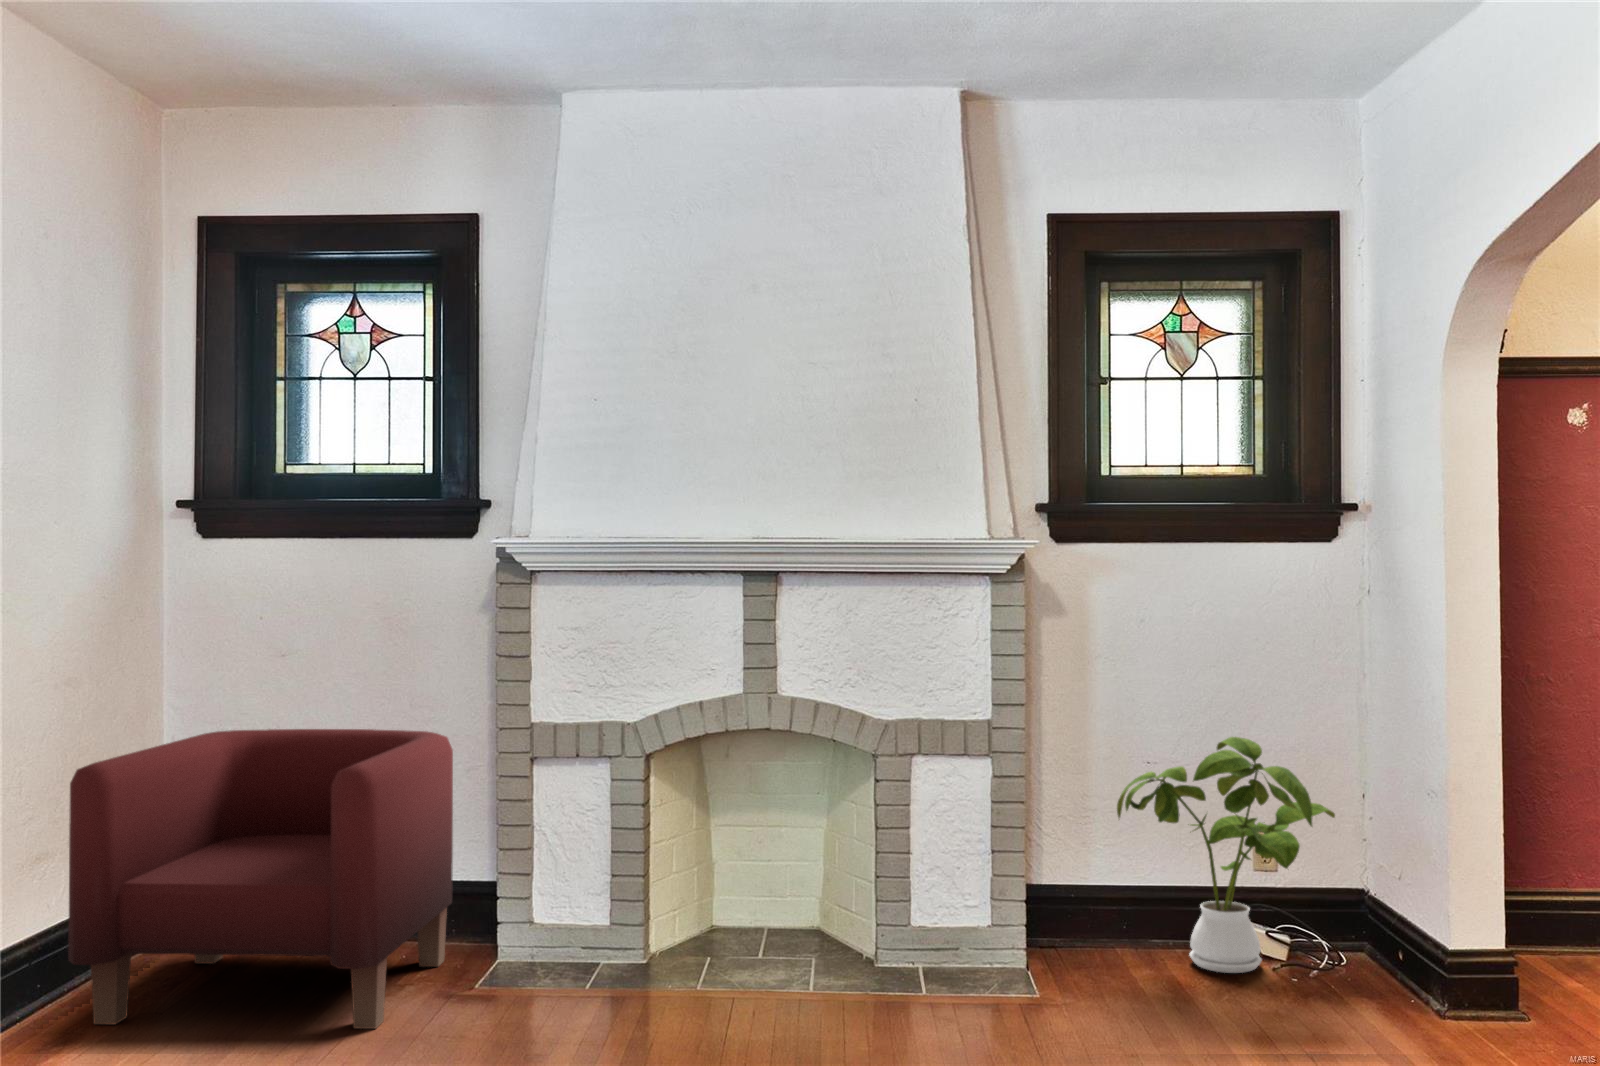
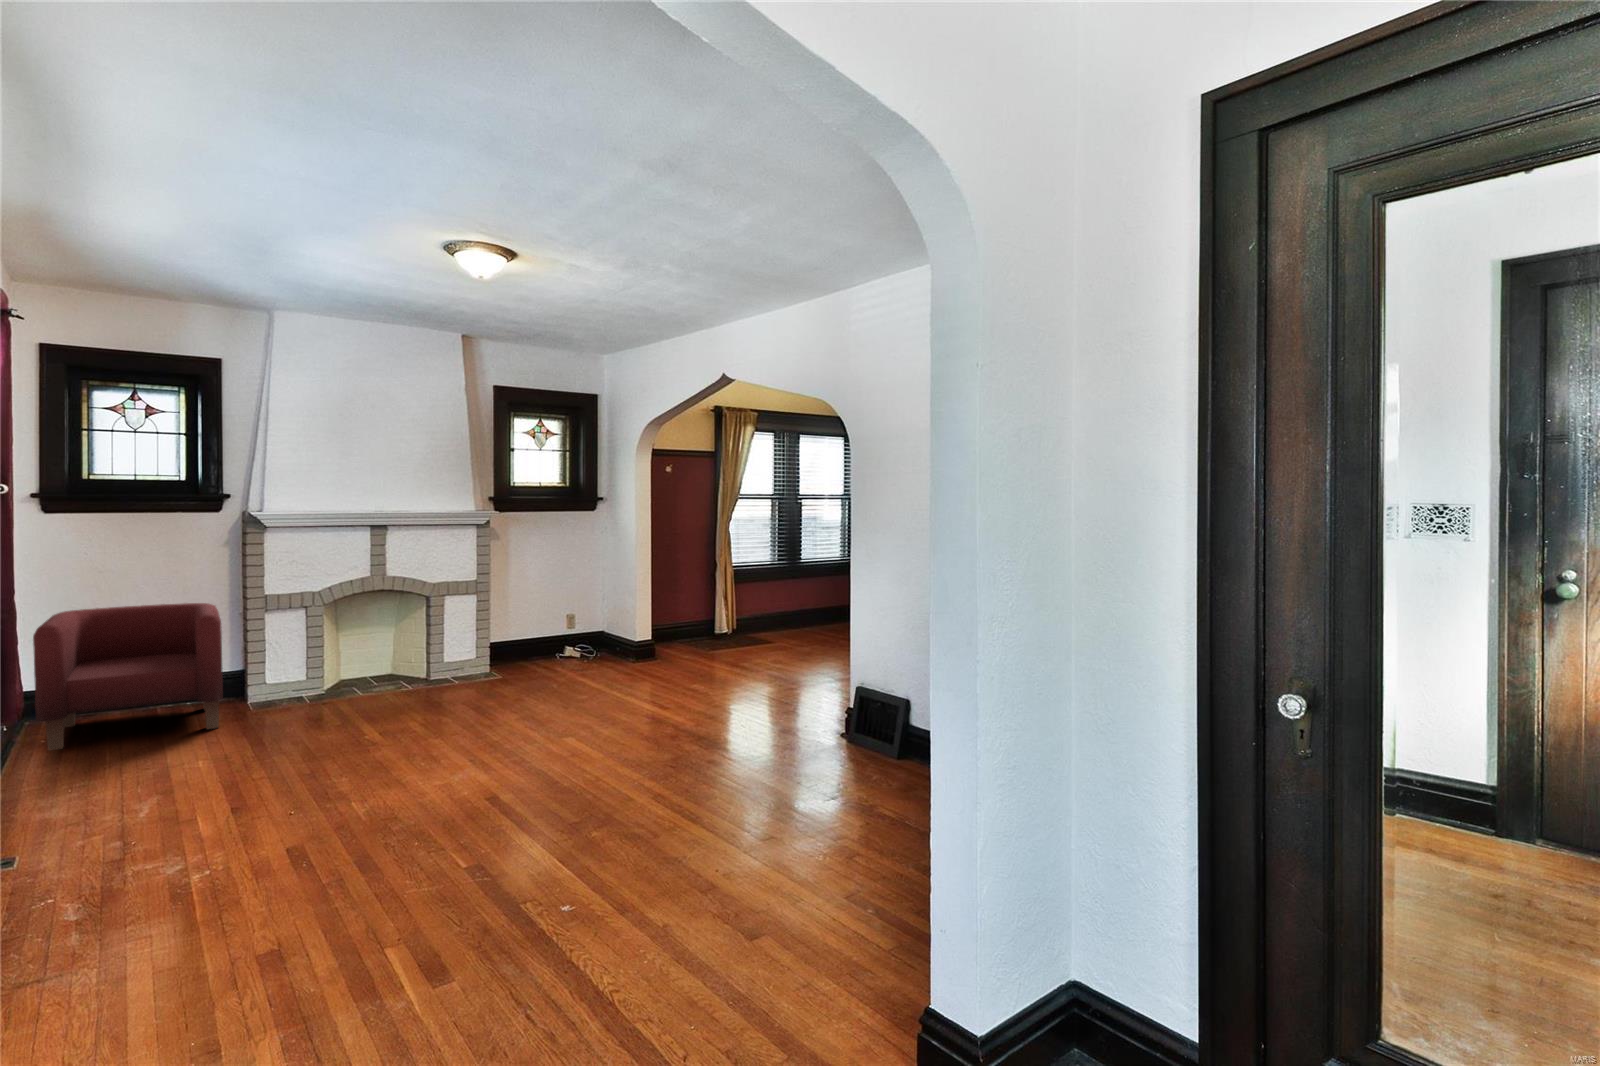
house plant: present [1117,737,1335,973] -> none [520,582,596,665]

